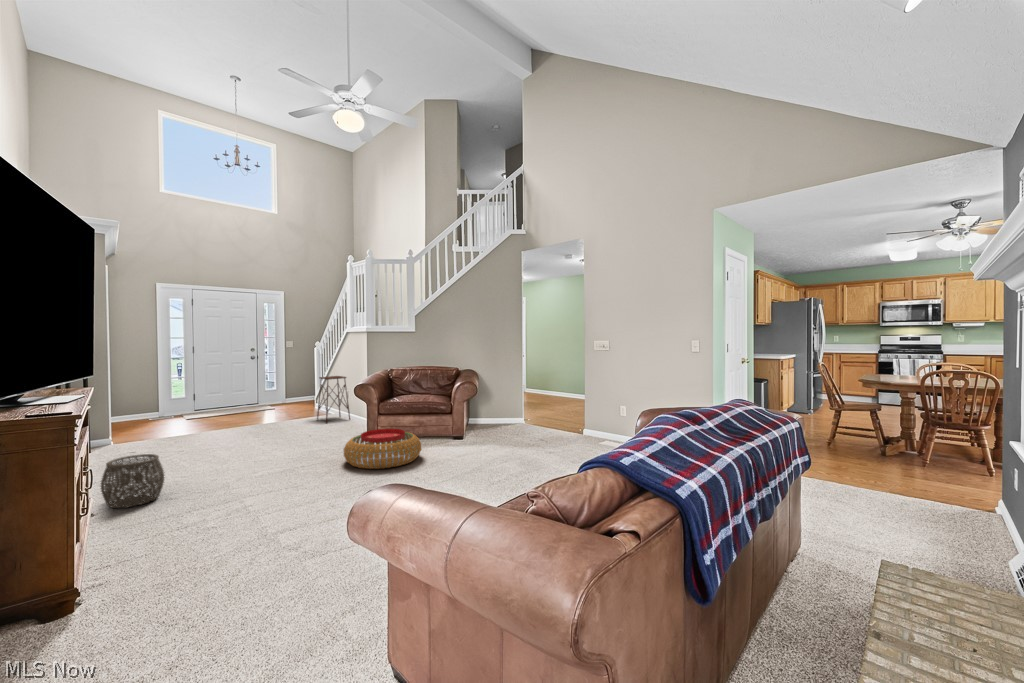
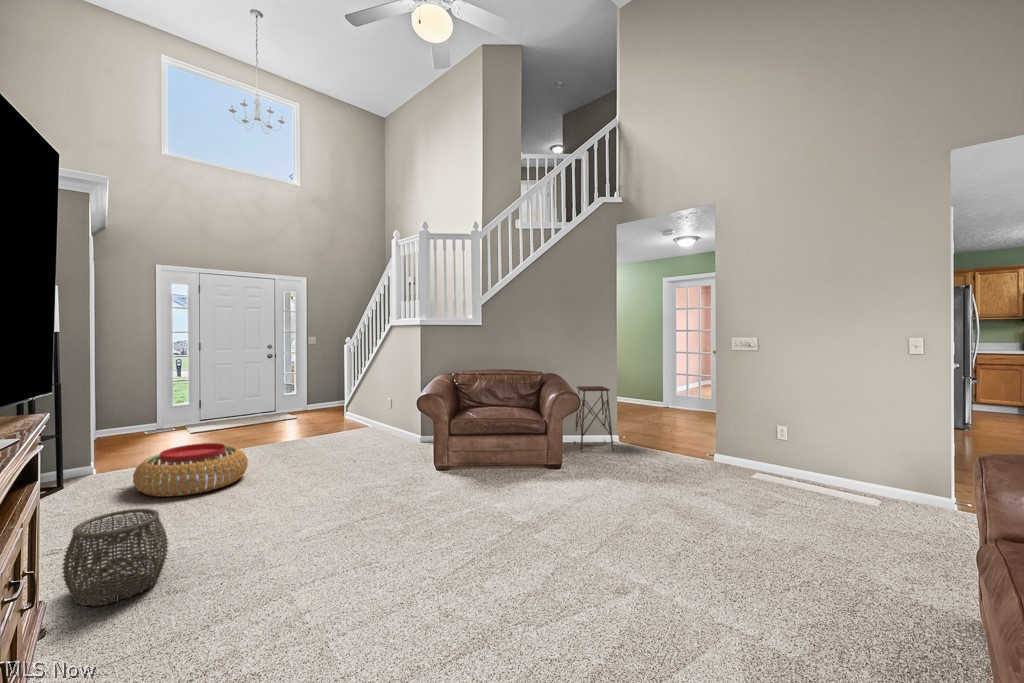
side table: present [317,376,350,423] -> present [574,386,613,452]
pouf: present [344,429,421,469] -> present [133,443,248,497]

